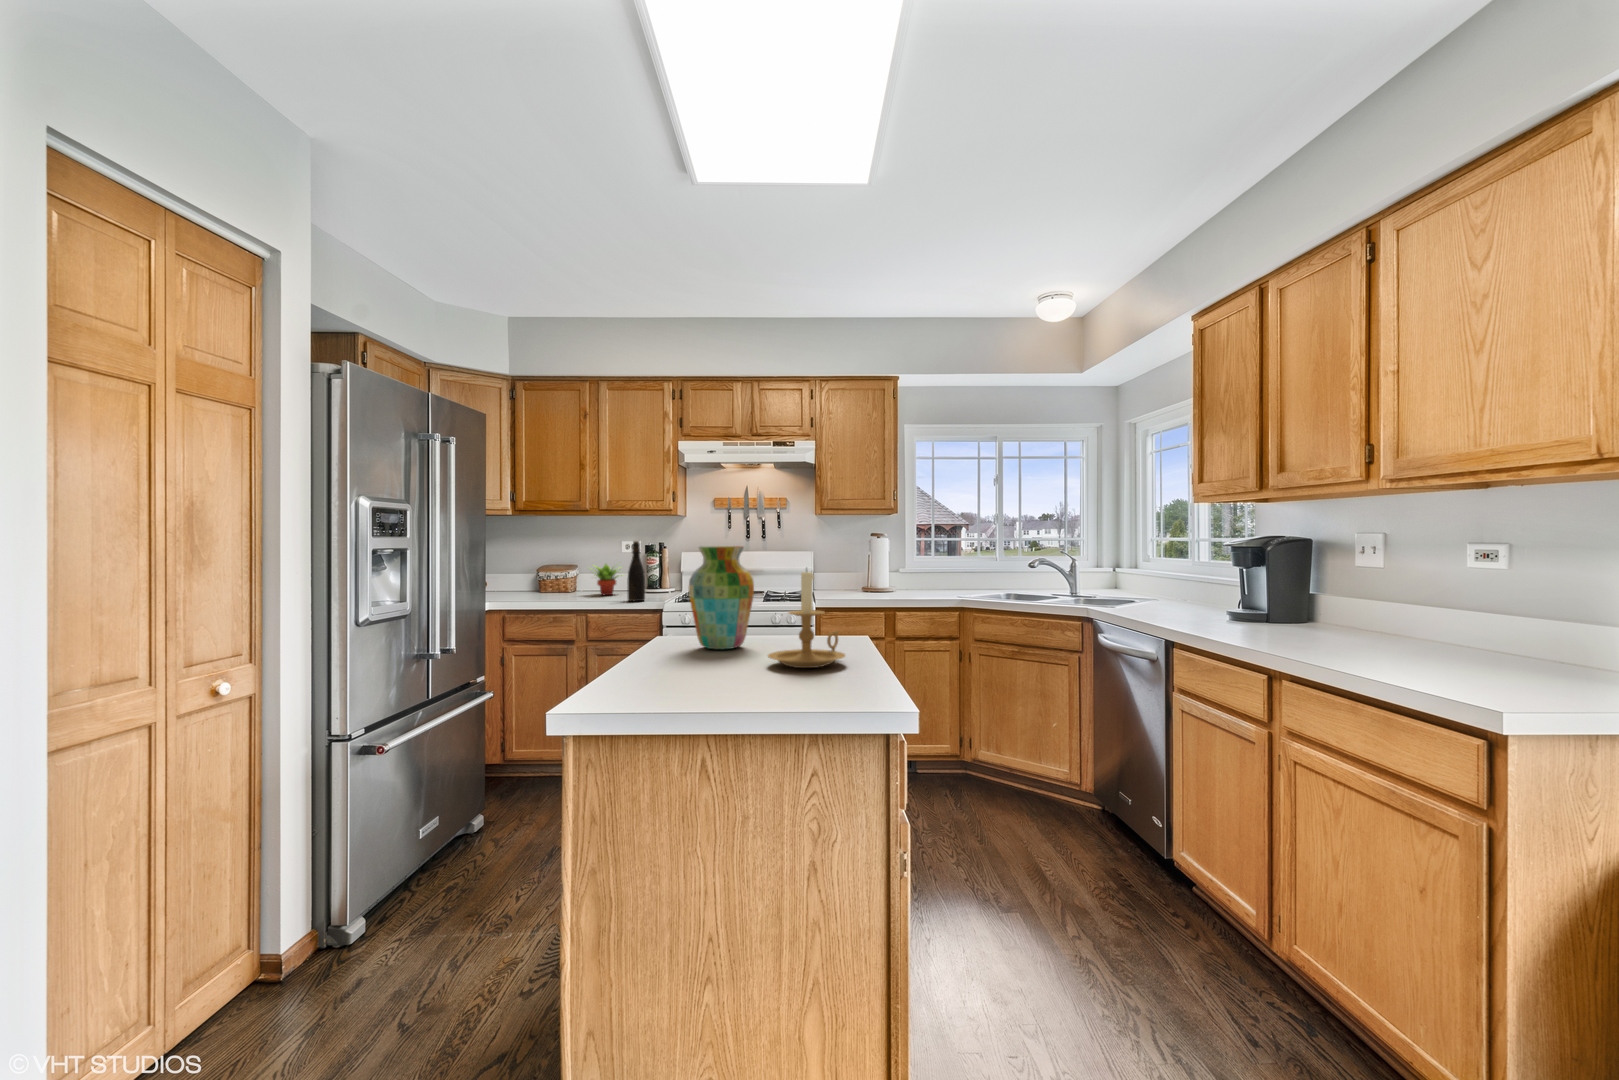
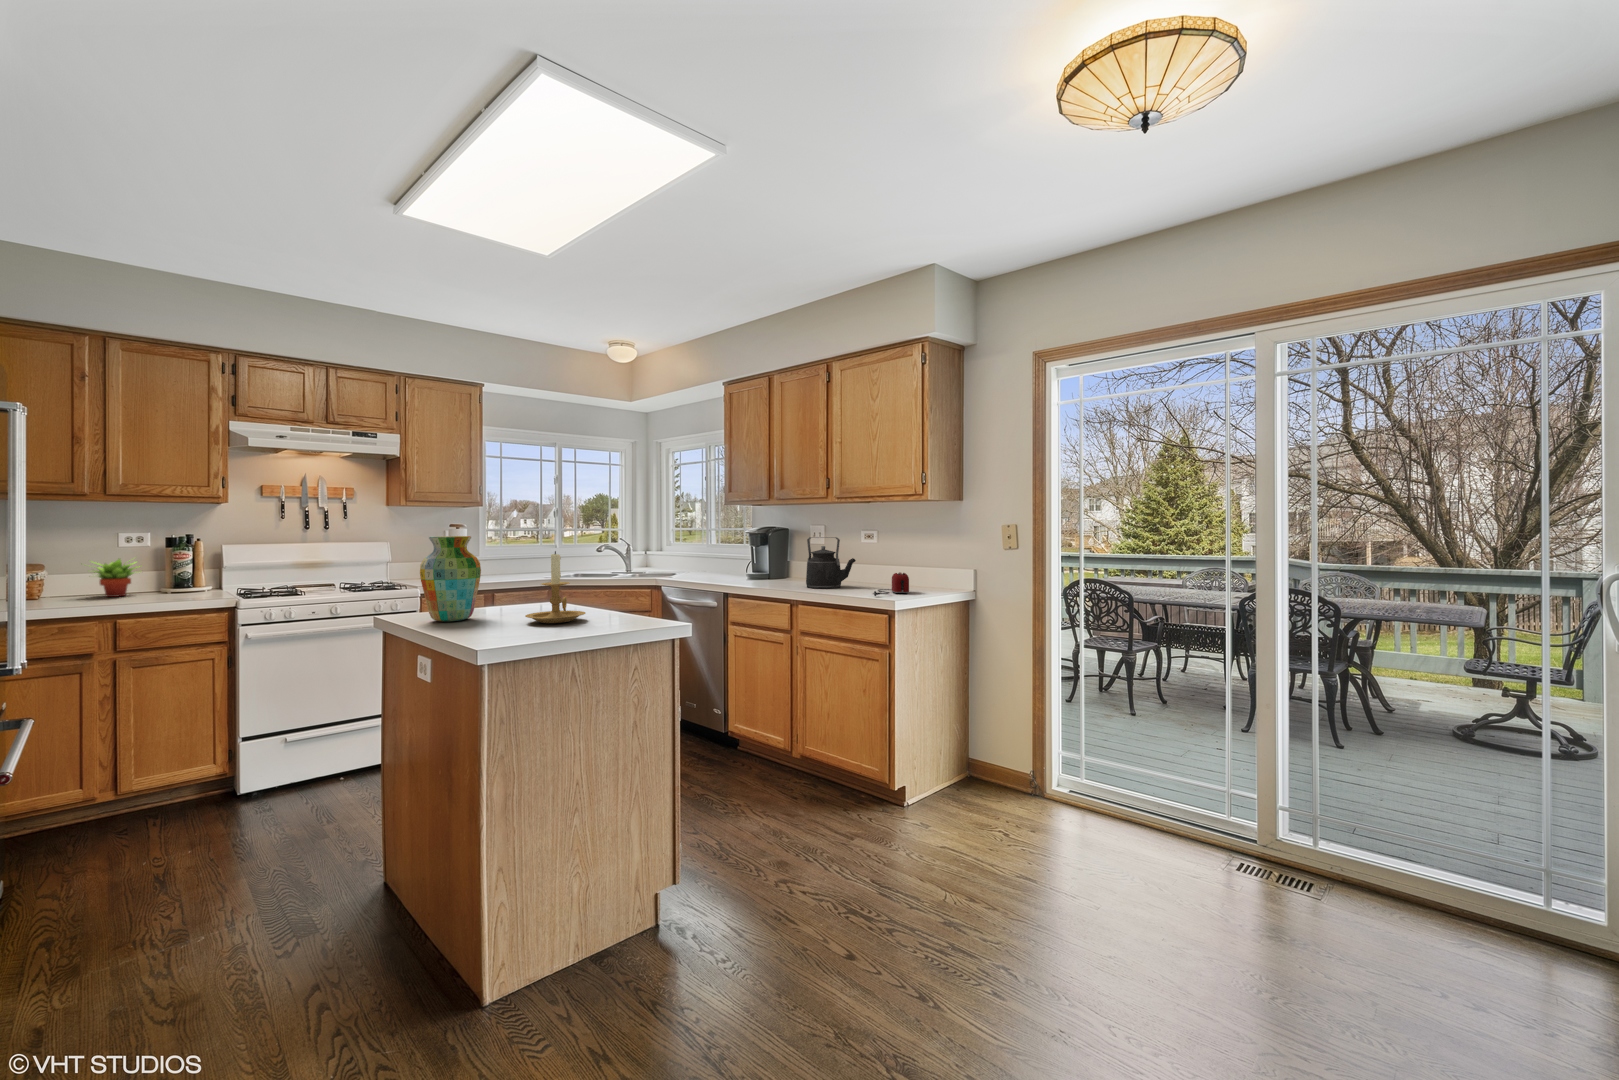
bottle: present [627,541,645,601] -> none [171,532,198,600]
kettle: none [1311,555,1428,656] -> present [806,537,856,588]
toaster: none [1442,639,1570,689] -> present [873,573,909,596]

